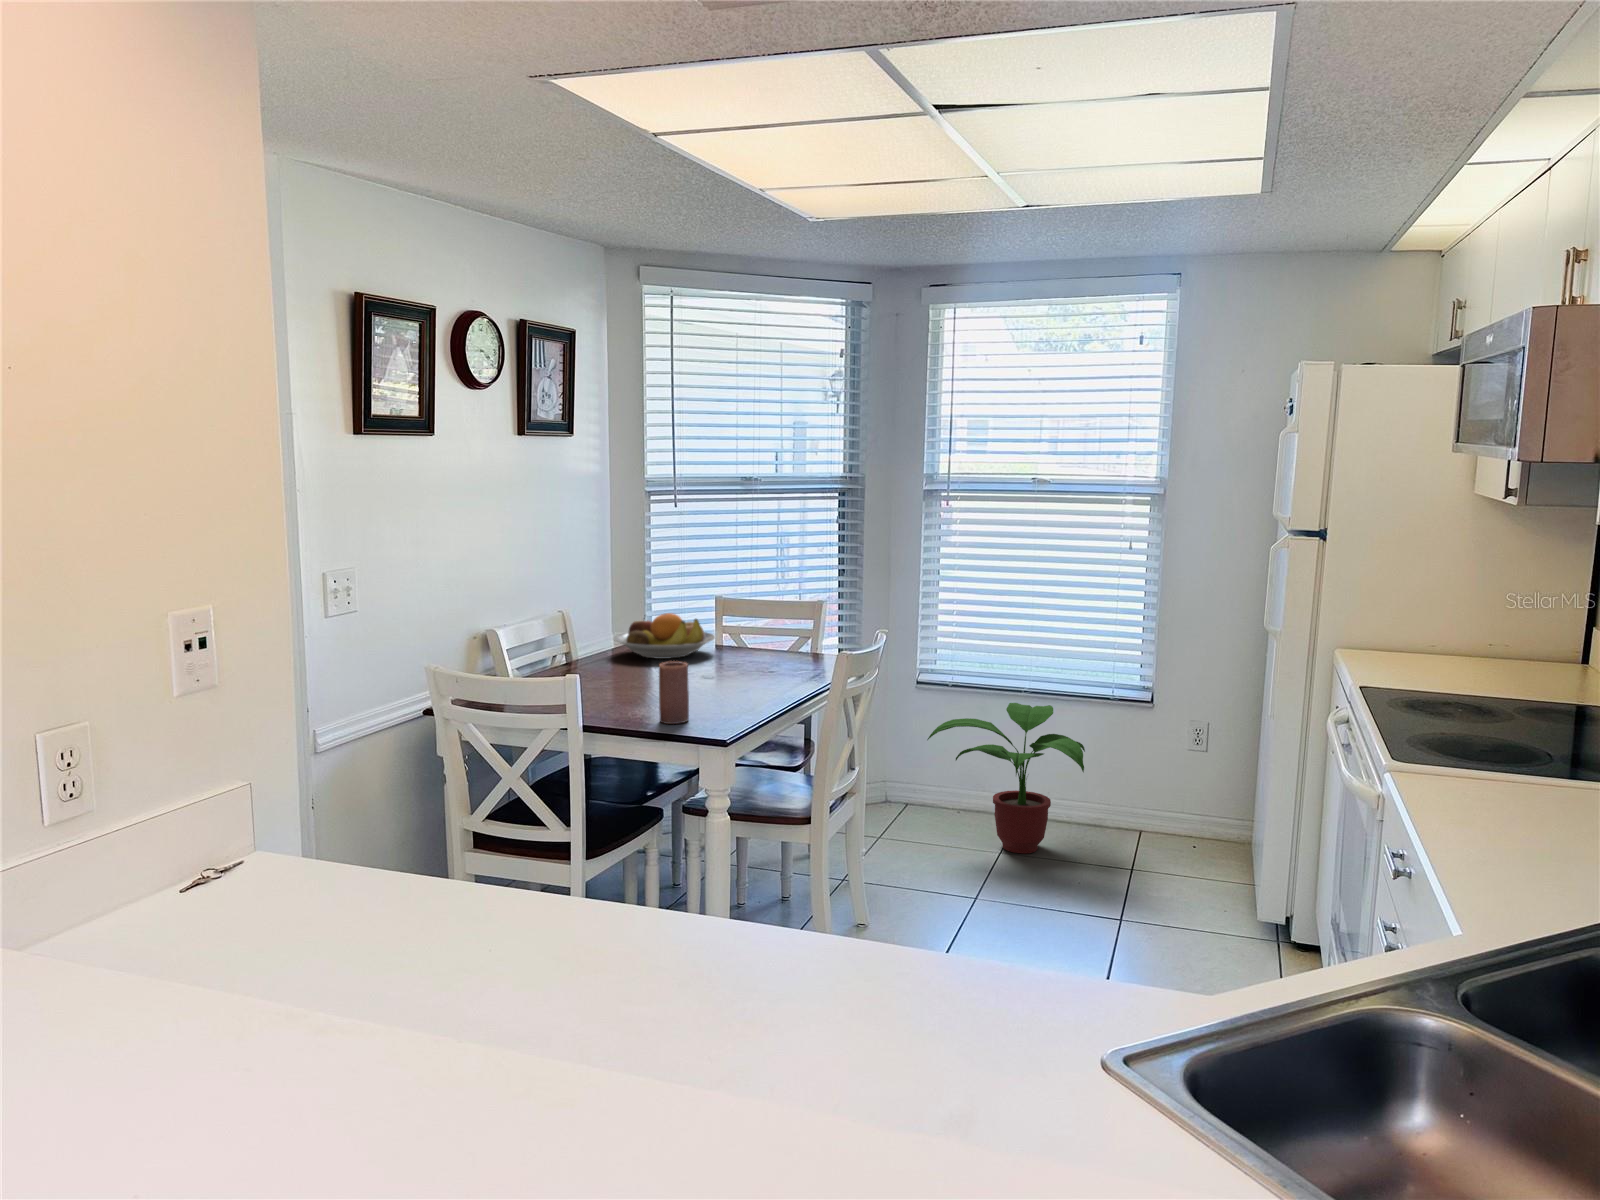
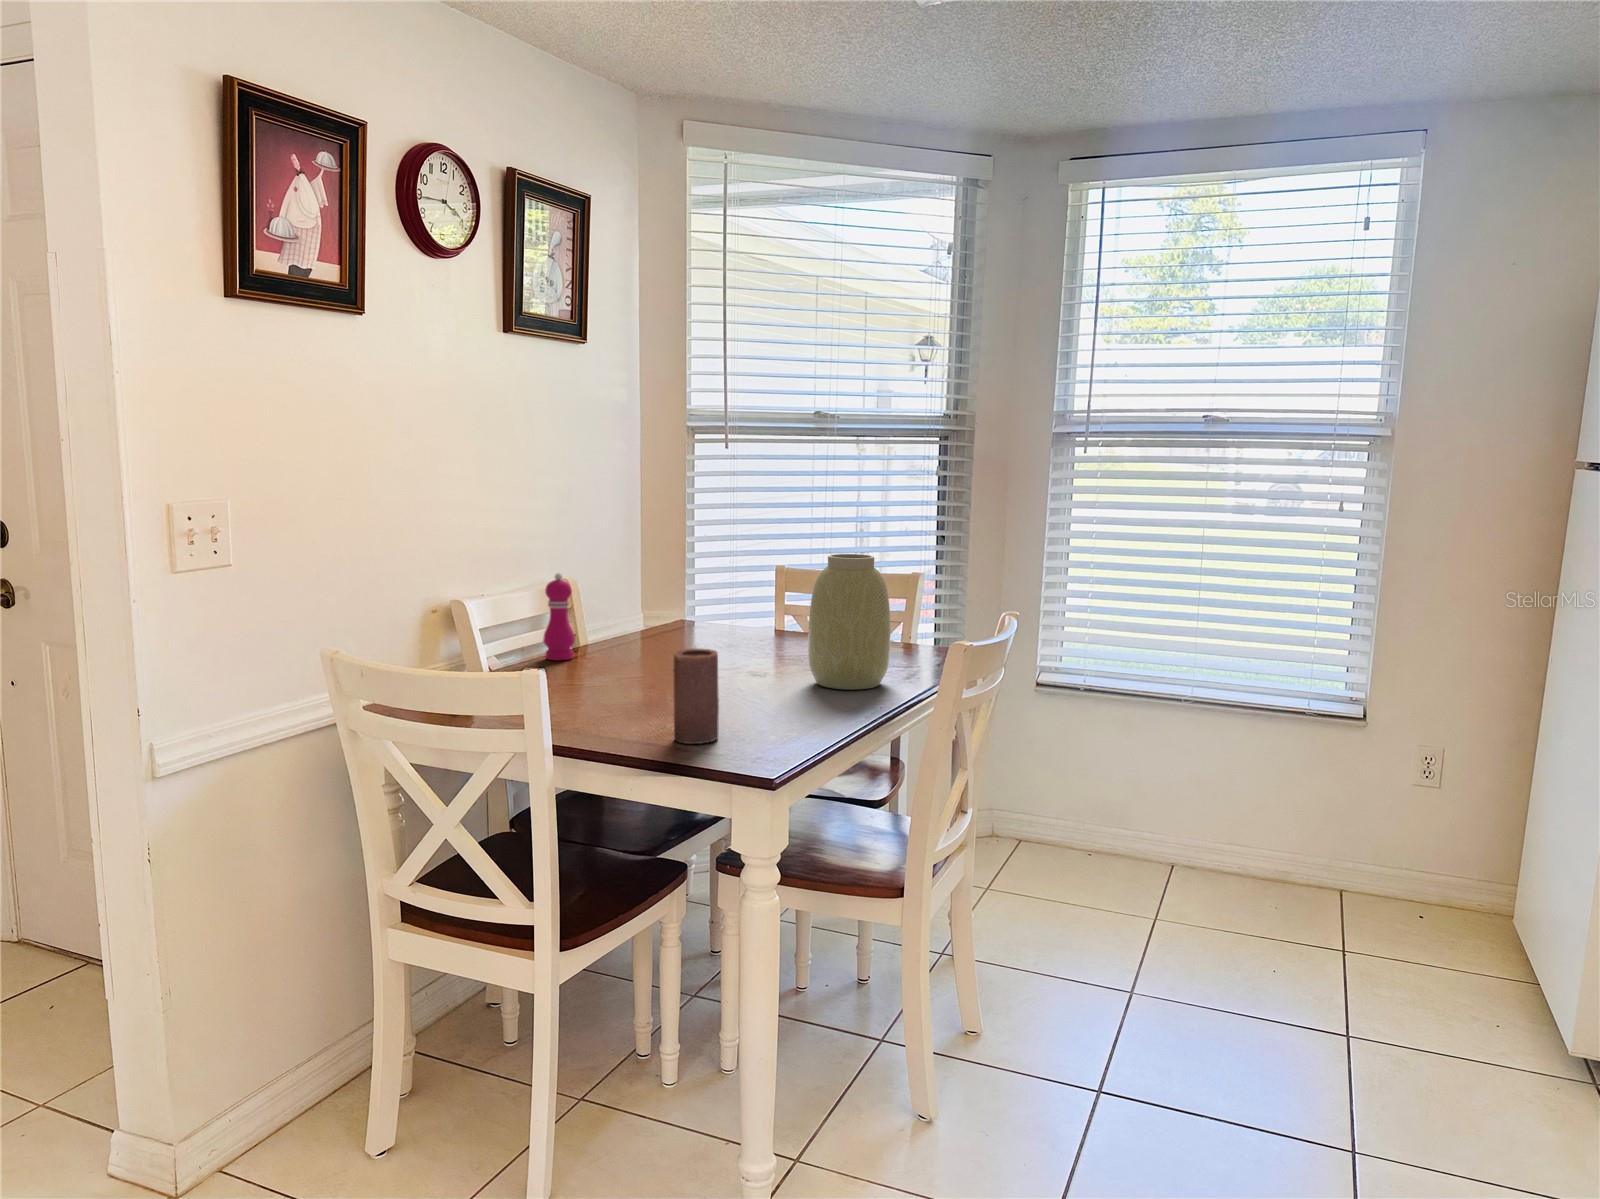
vase: none [744,593,801,687] -> present [808,554,890,690]
pepper mill: none [550,609,573,672] -> present [543,573,575,660]
fruit bowl: present [614,613,715,659] -> none [636,584,773,645]
potted plant: present [927,703,1085,853] -> none [1055,715,1282,922]

